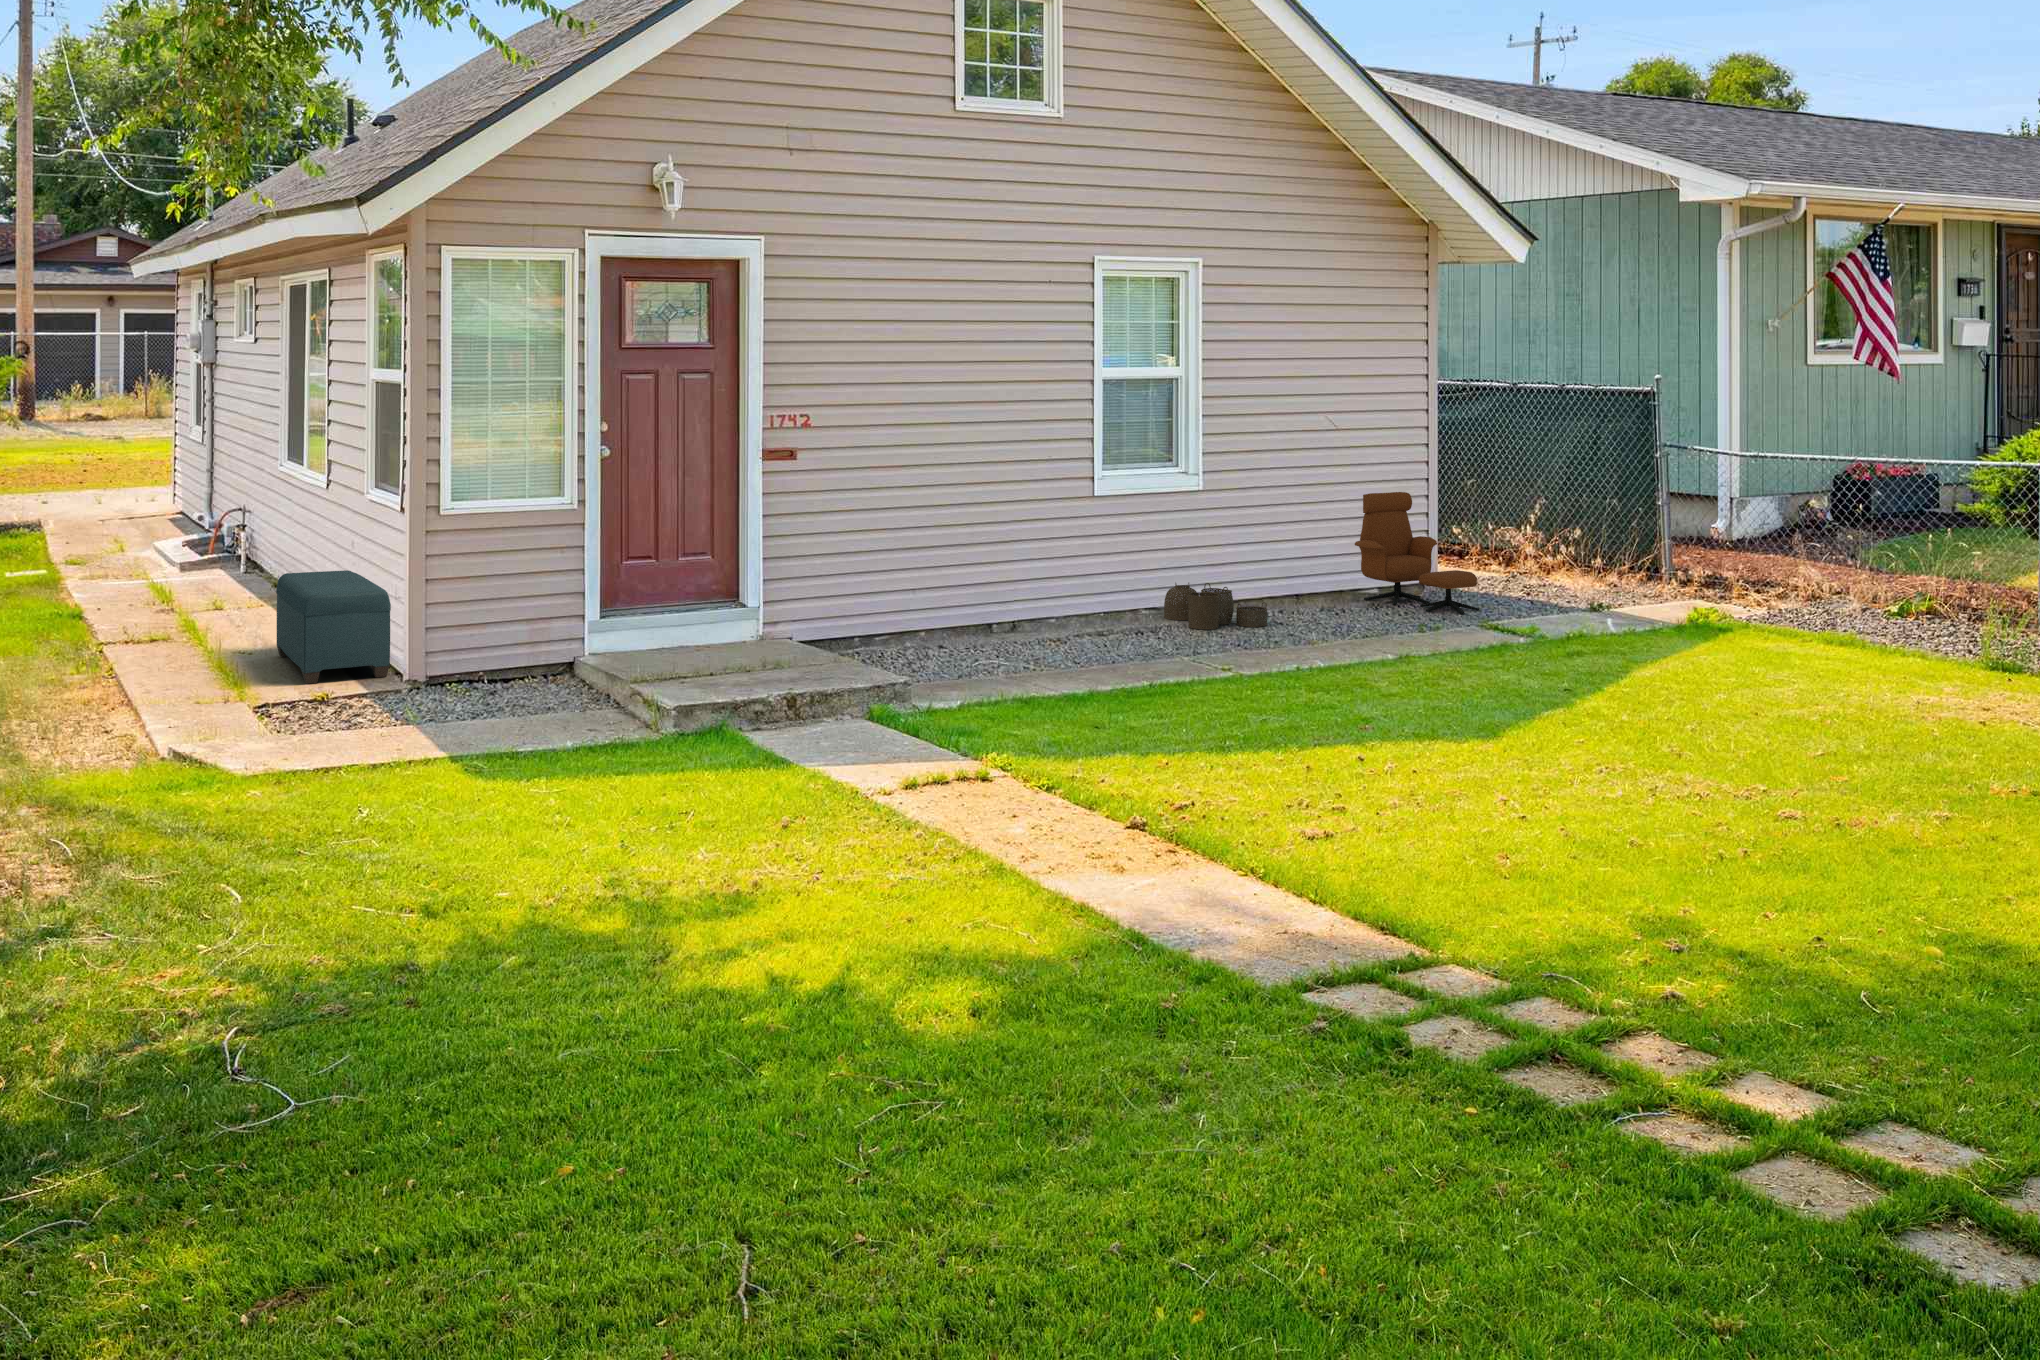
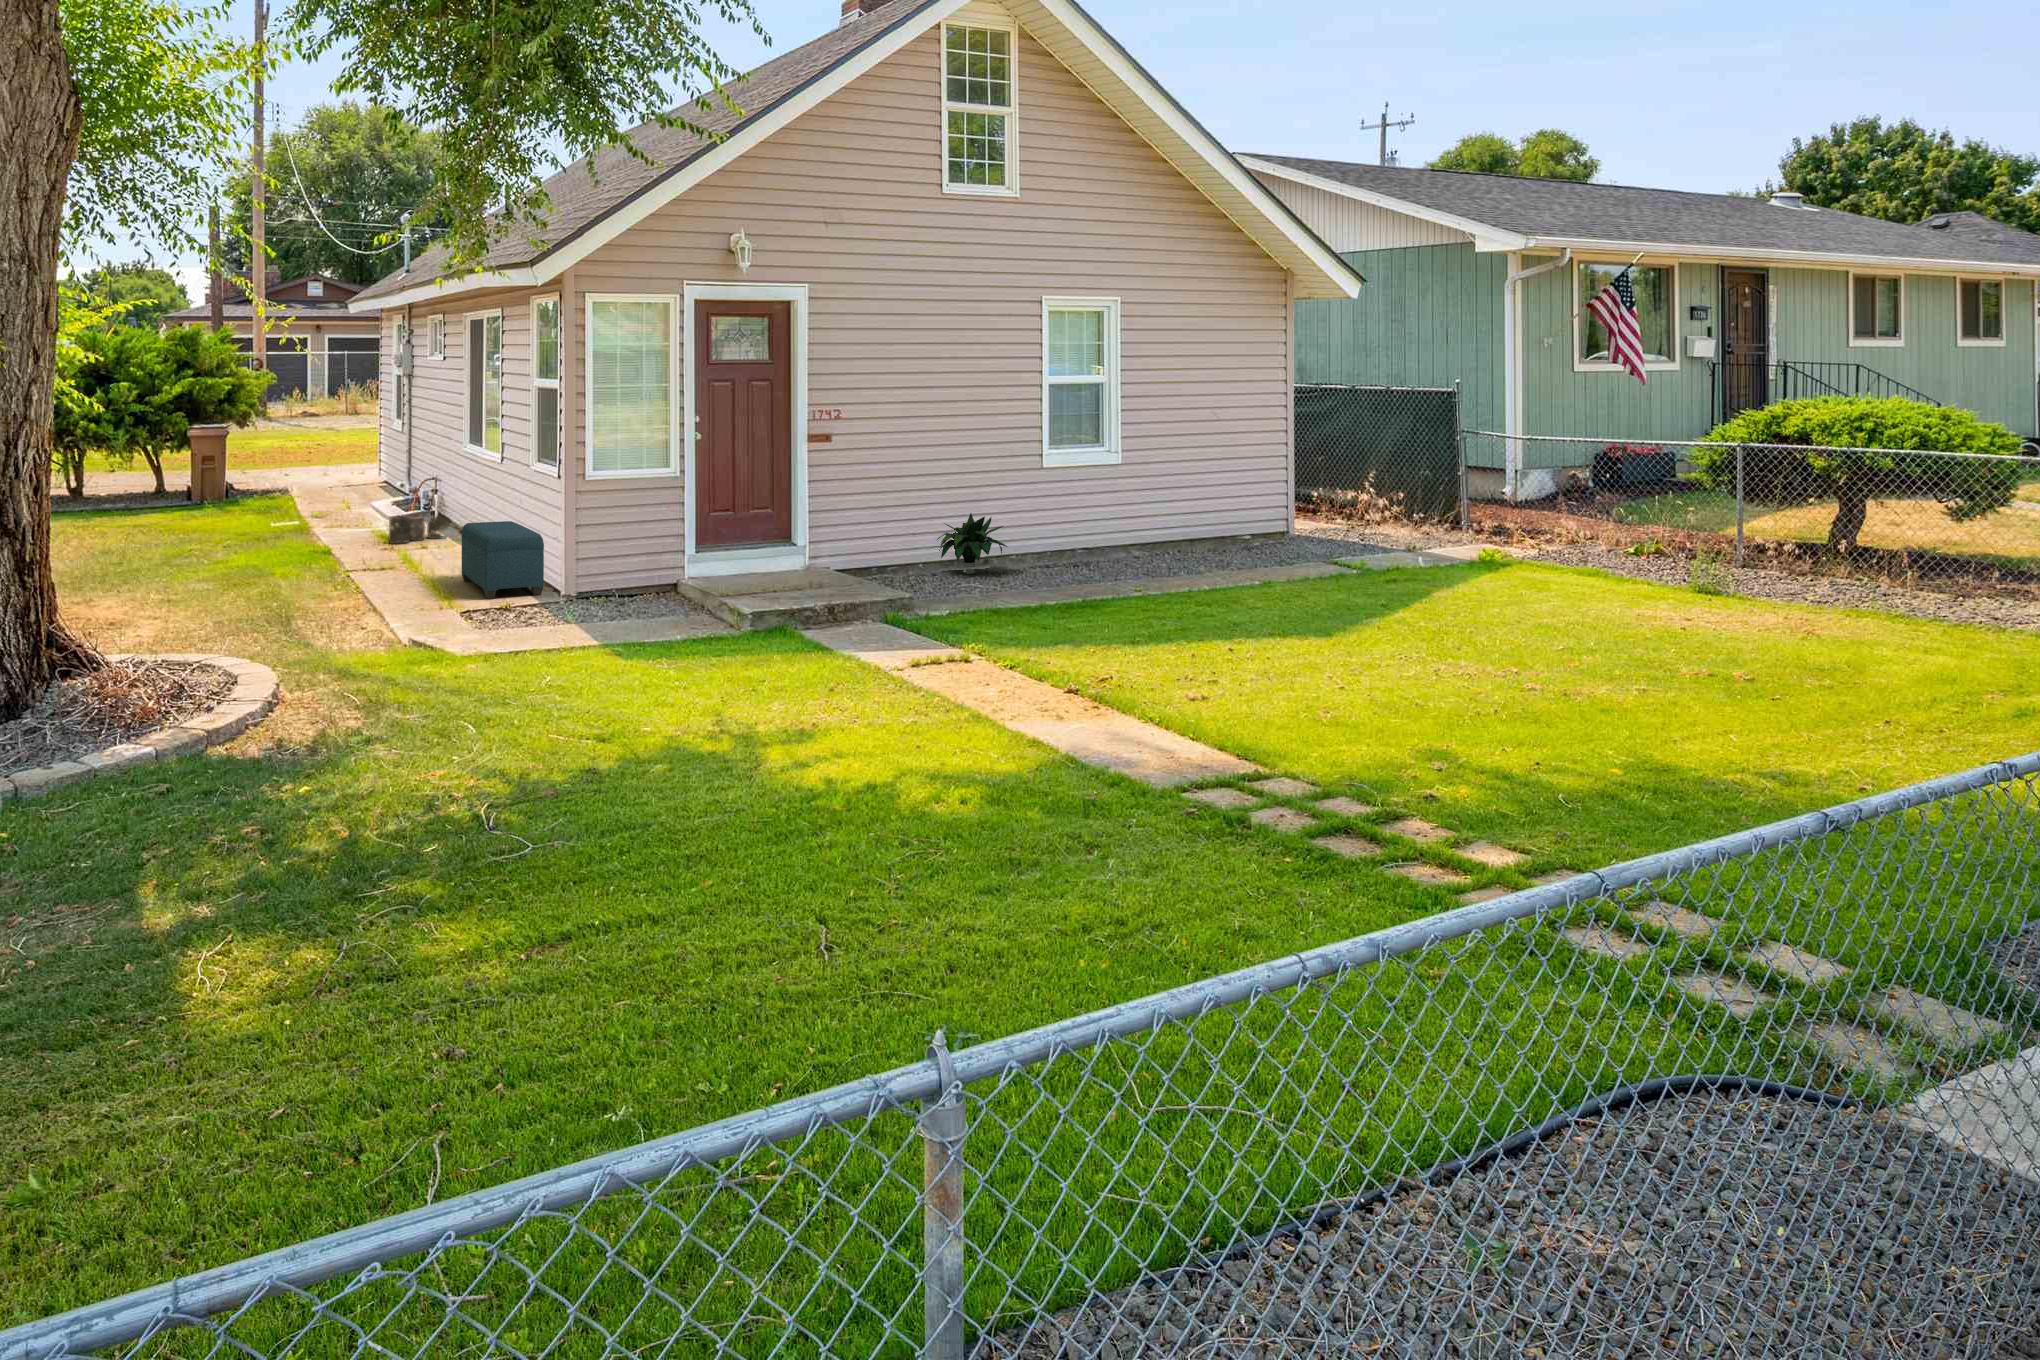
lounge chair: present [1355,492,1480,614] -> none [1229,467,1322,555]
potted plant: none [948,557,1054,643] -> present [937,513,1007,574]
woven basket: present [1164,583,1267,629] -> present [388,515,450,544]

